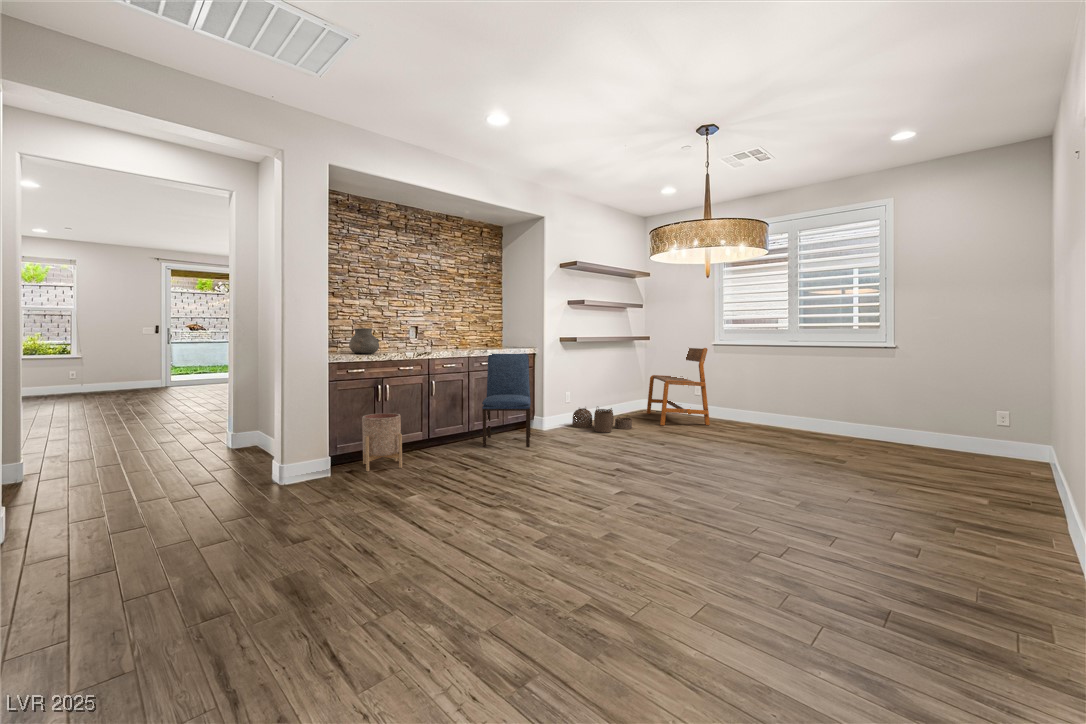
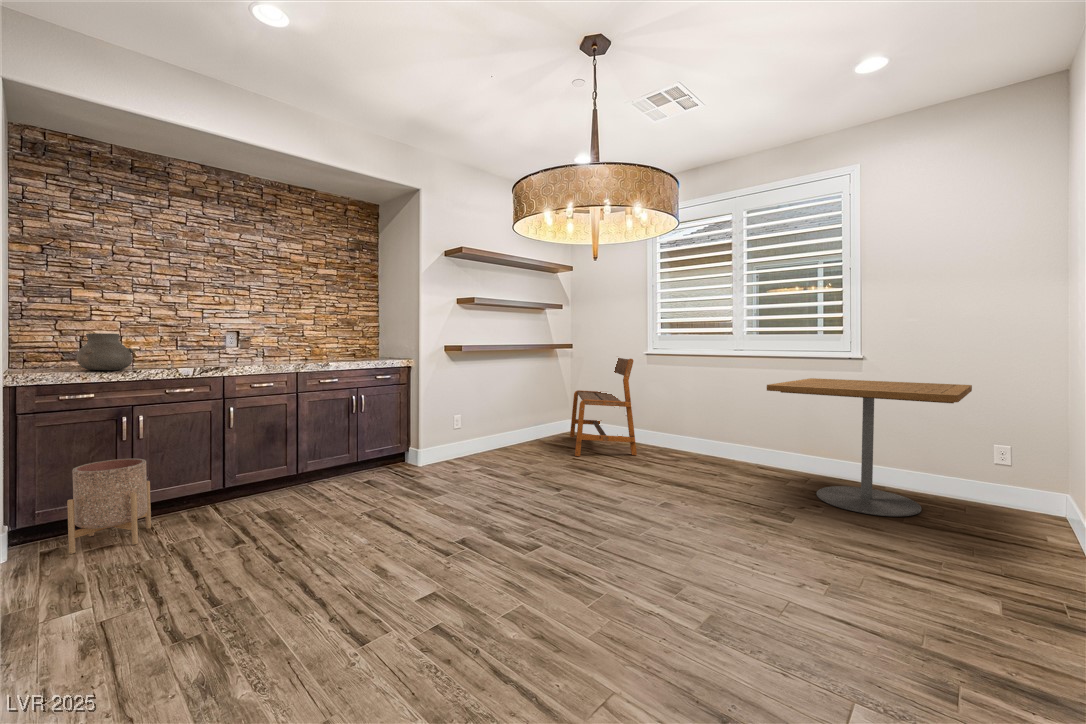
dining chair: present [482,354,531,447] -> none [306,368,392,497]
dining table: none [822,362,976,458] -> present [767,378,972,517]
woven basket: present [572,406,632,432] -> none [462,433,537,469]

